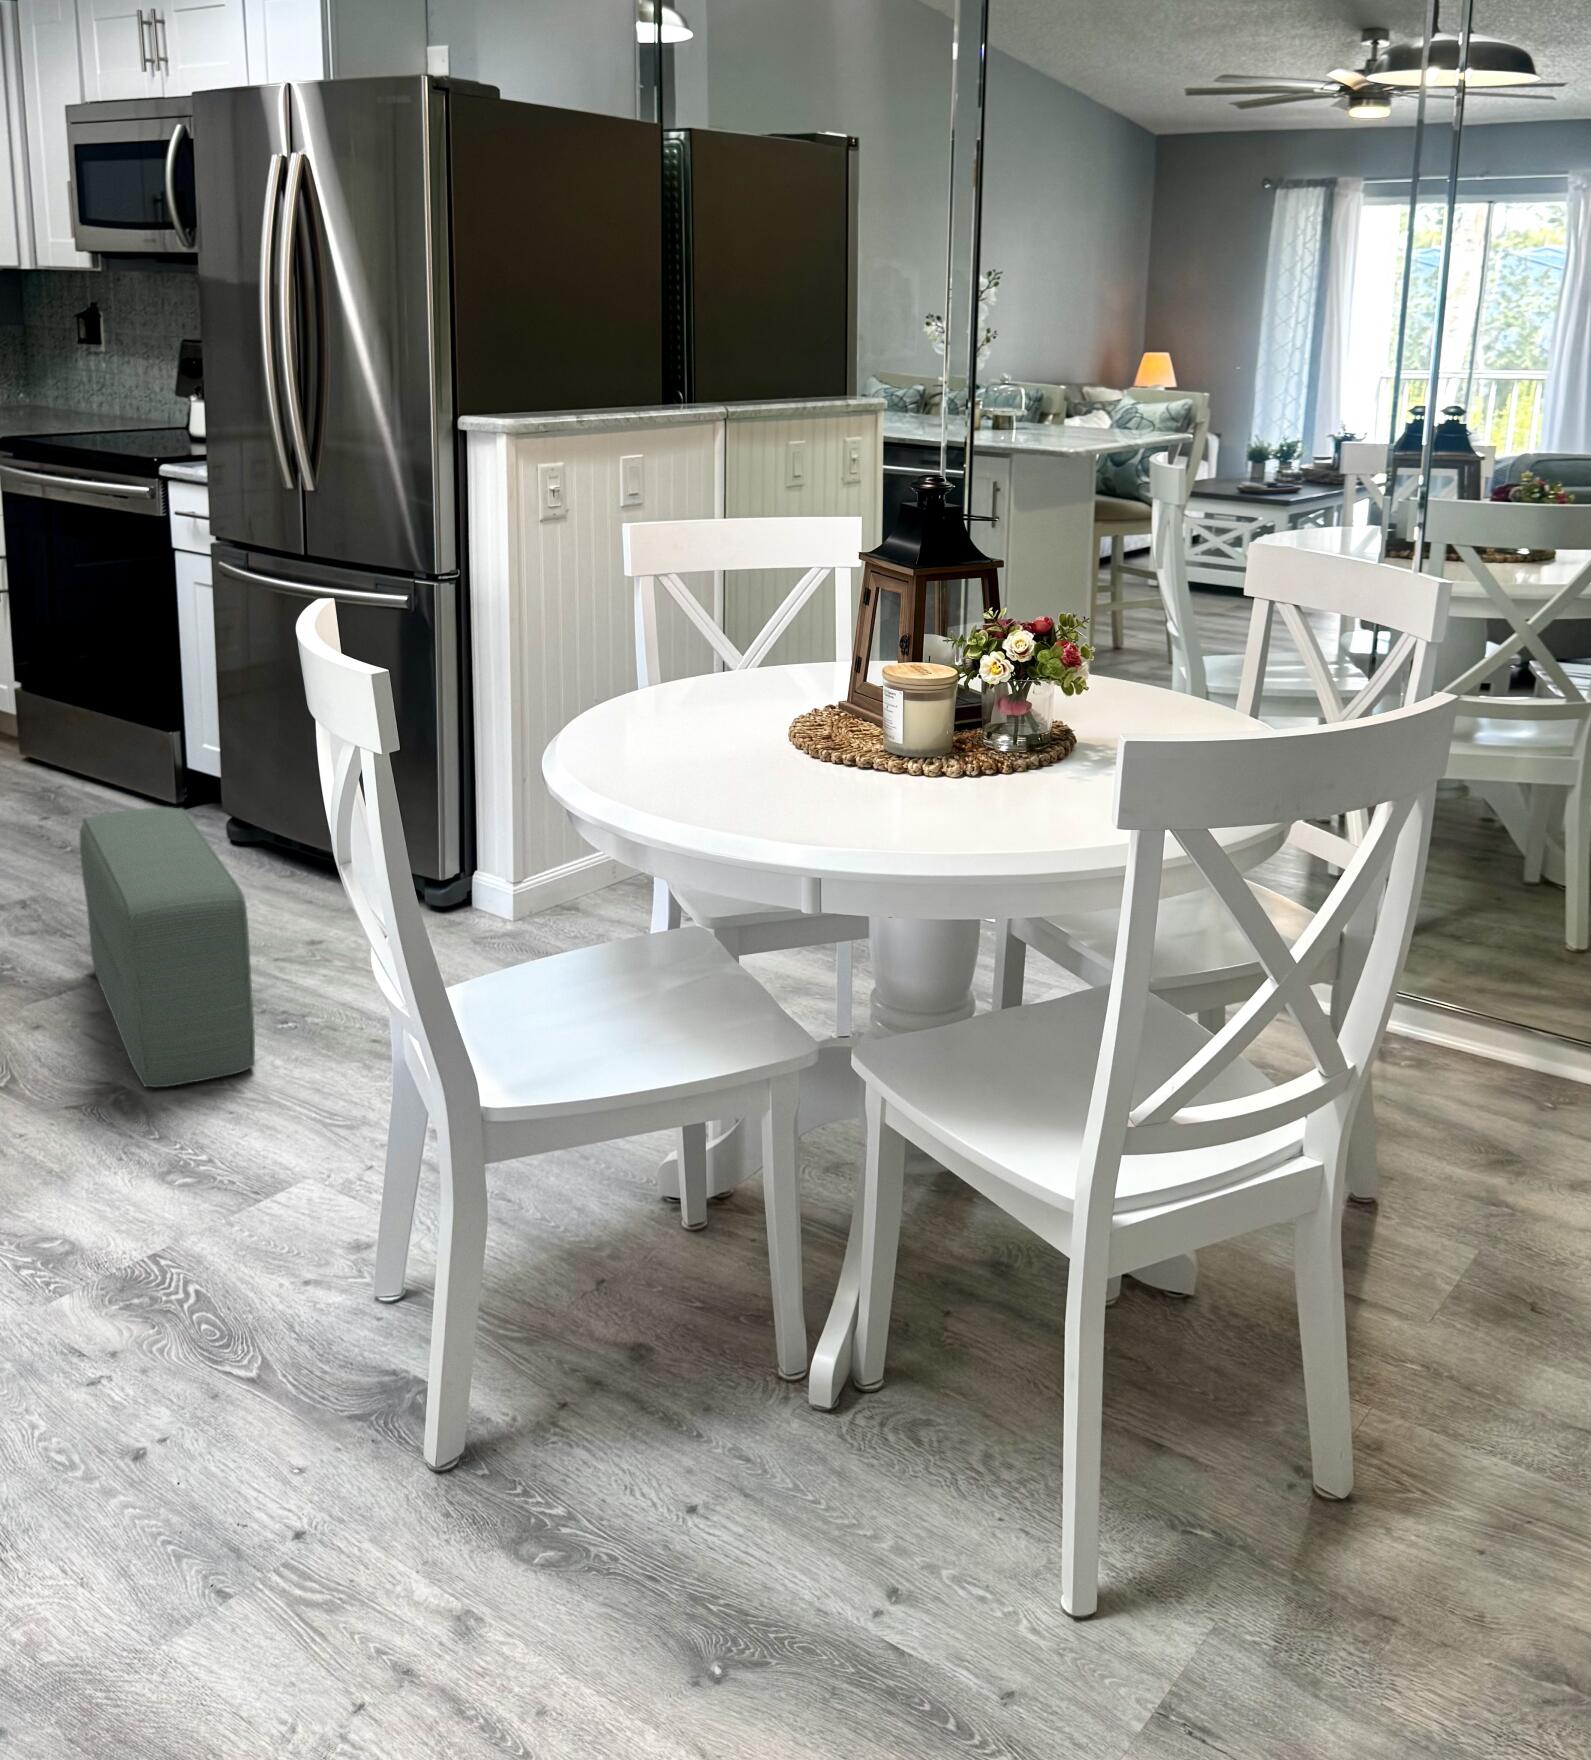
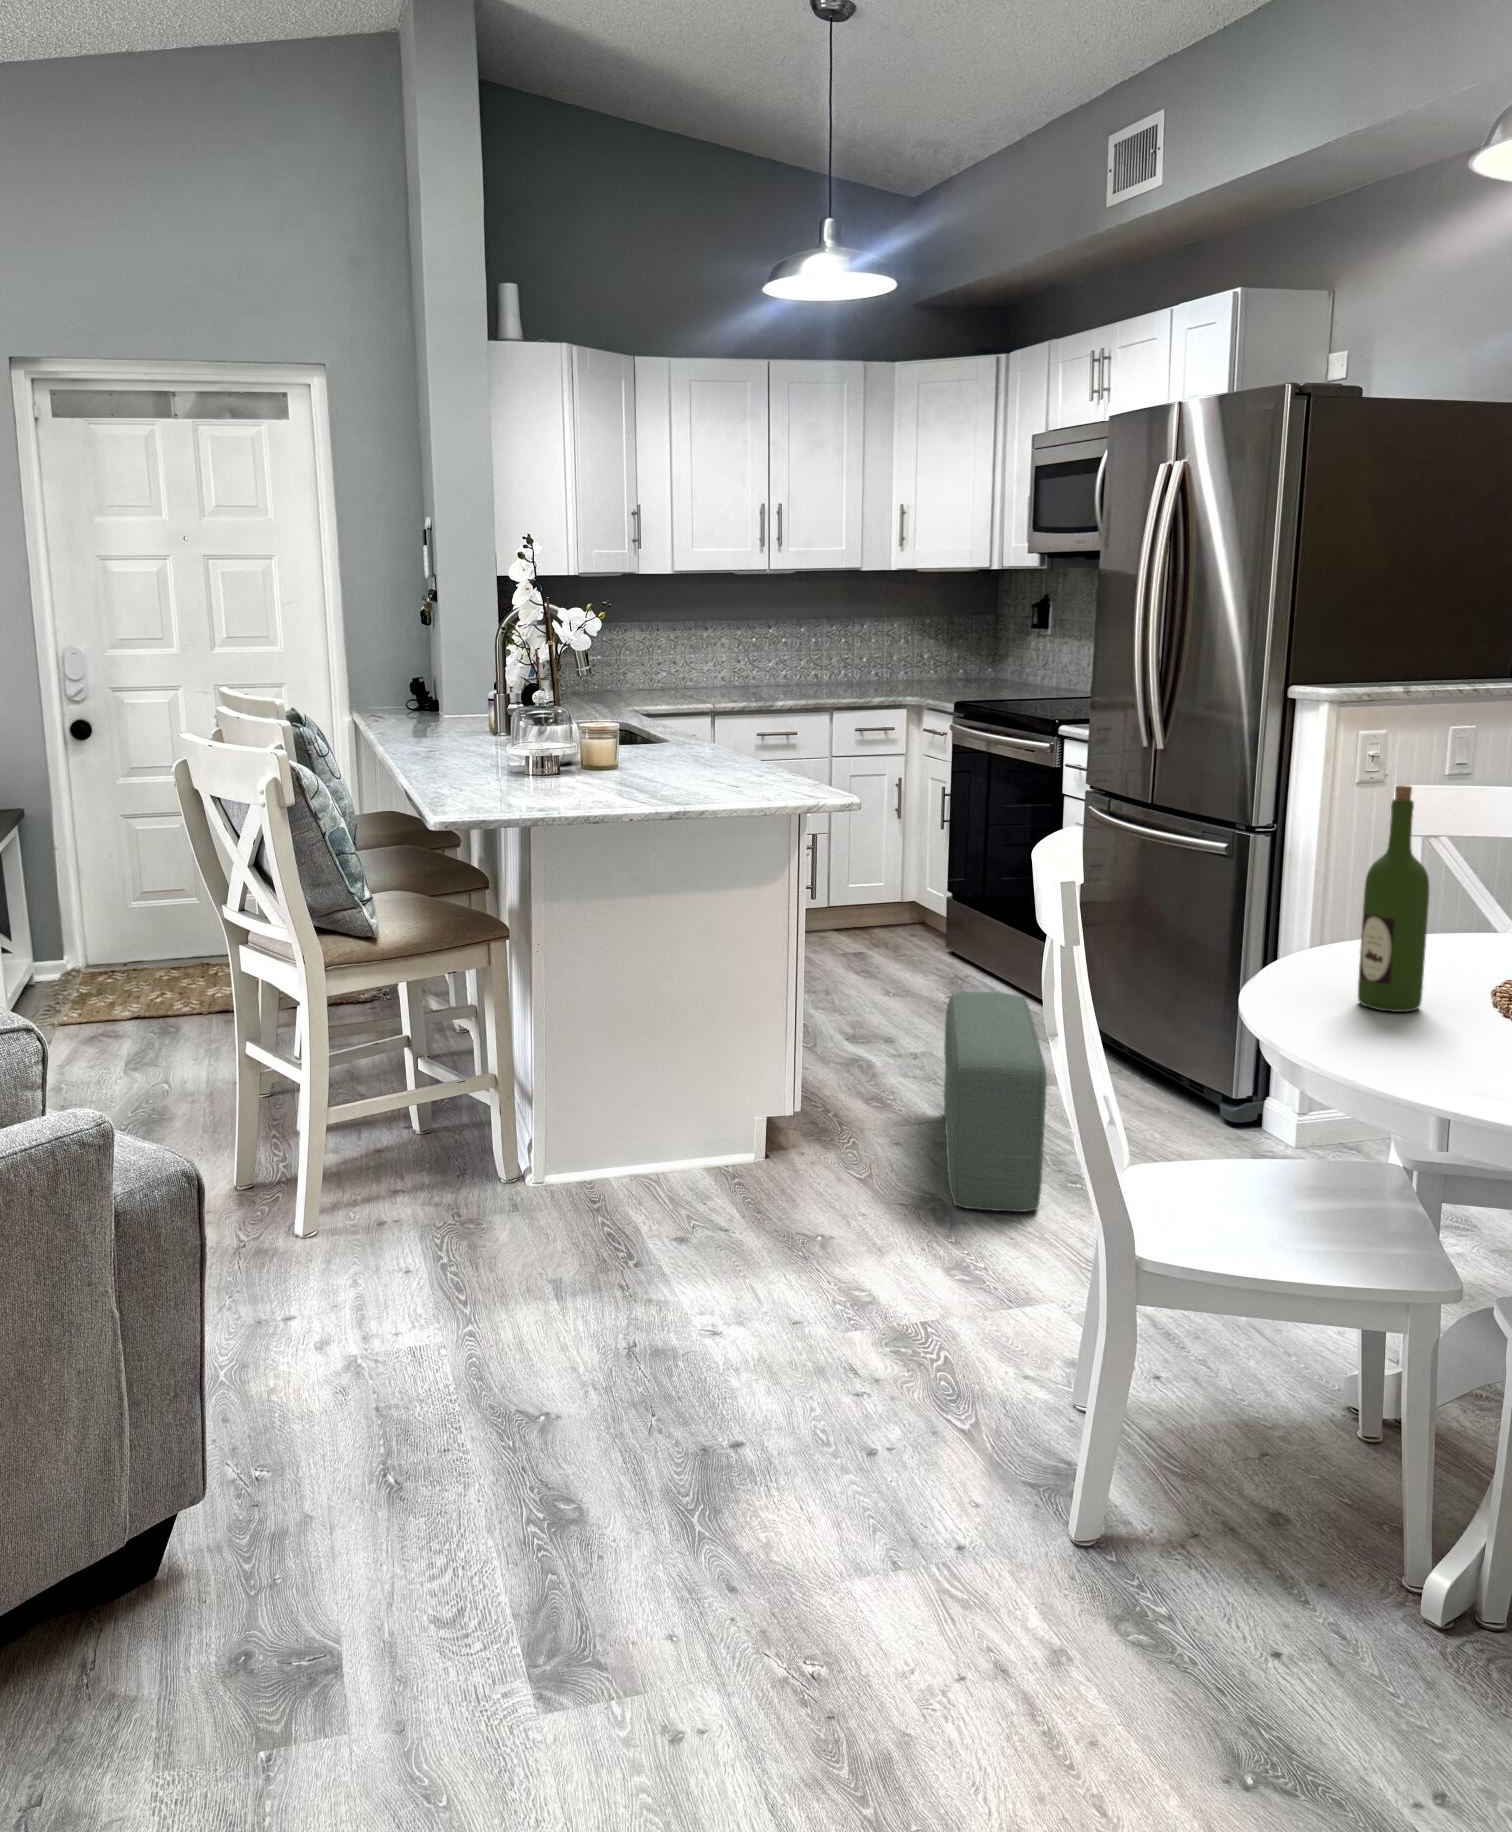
wine bottle: none [673,518,739,774] -> present [1358,785,1429,1012]

